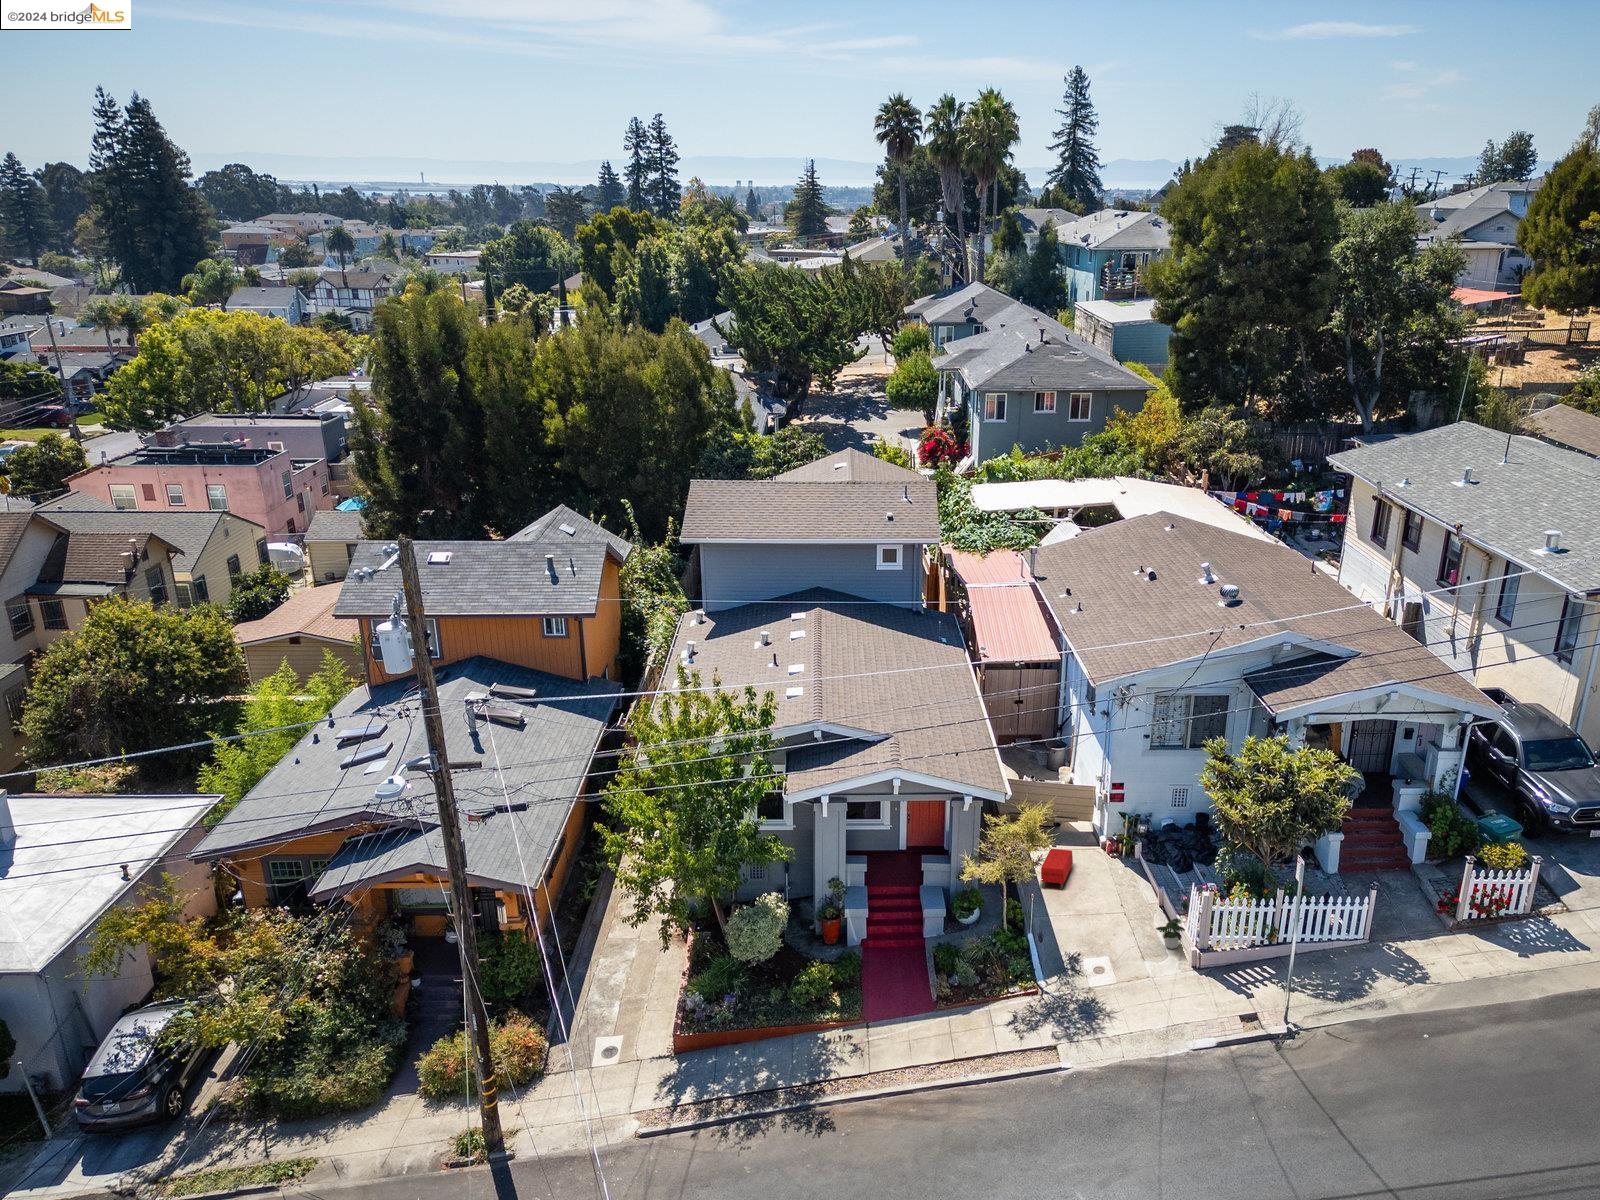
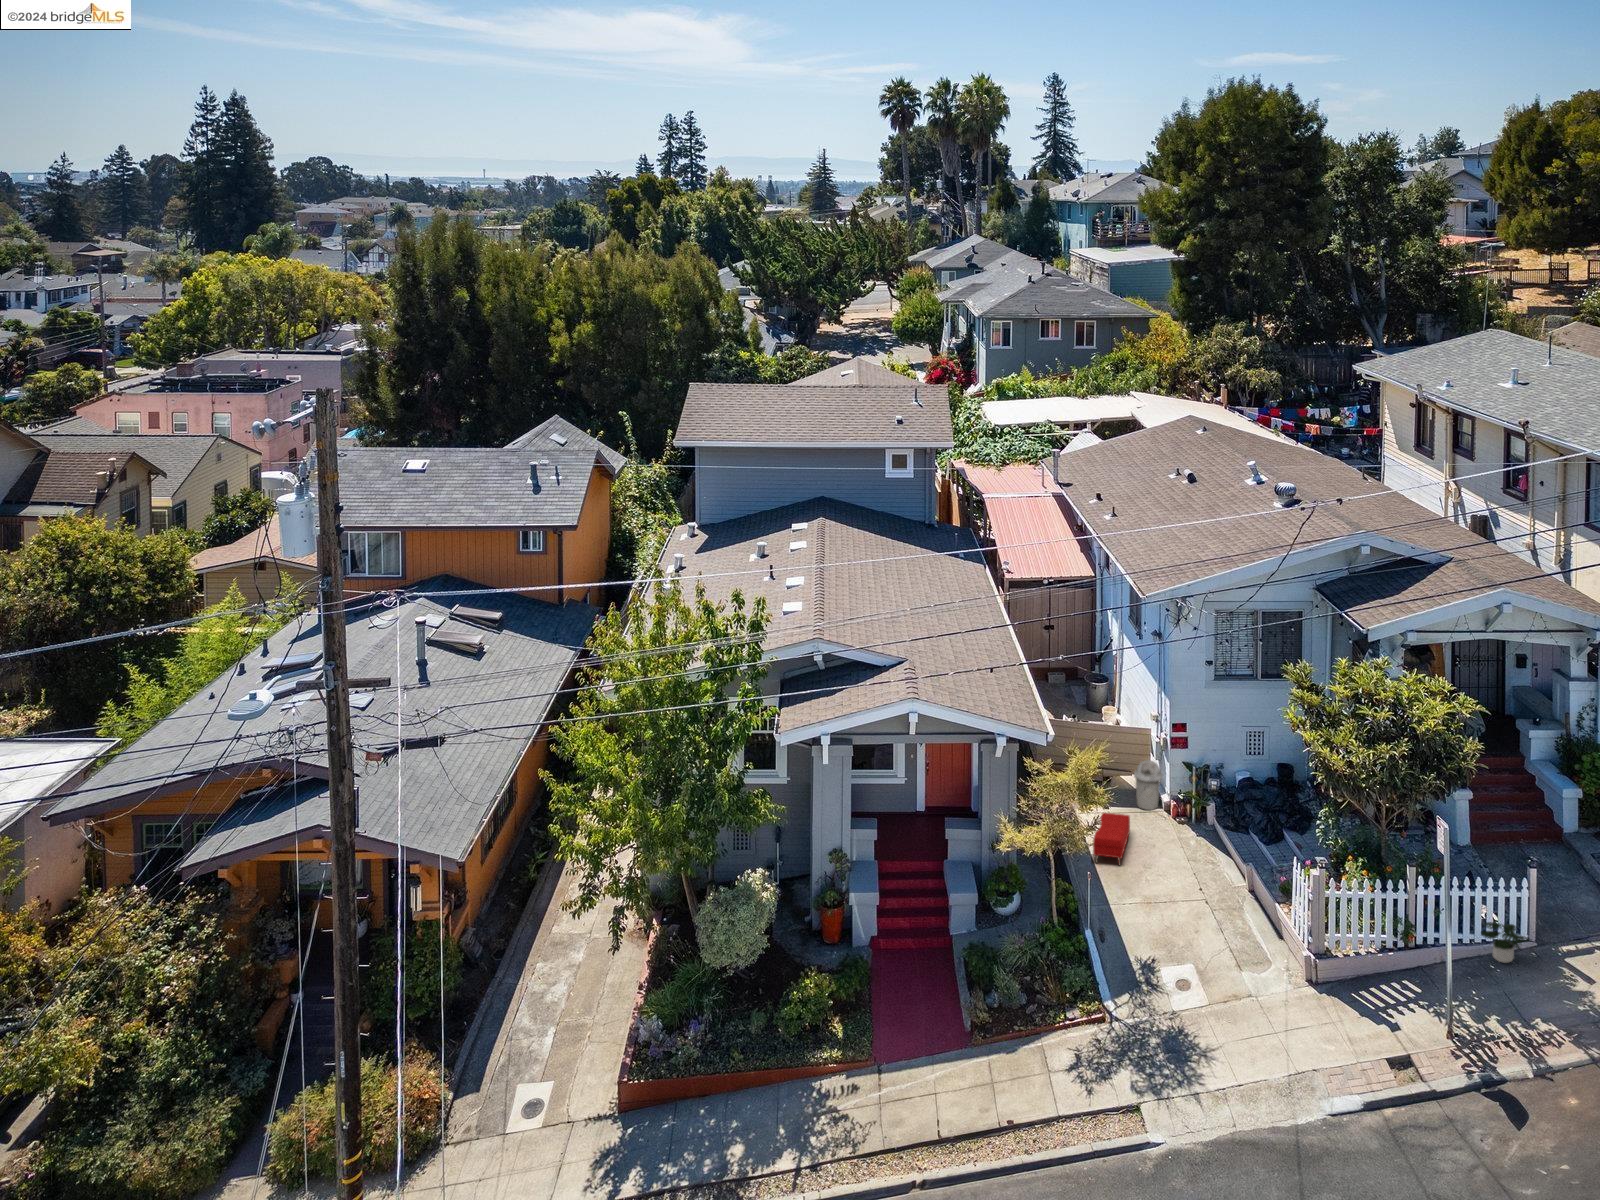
trash can: none [1078,807,1101,848] -> present [1134,760,1162,810]
potted plant: present [1156,918,1185,949] -> present [1481,922,1531,963]

